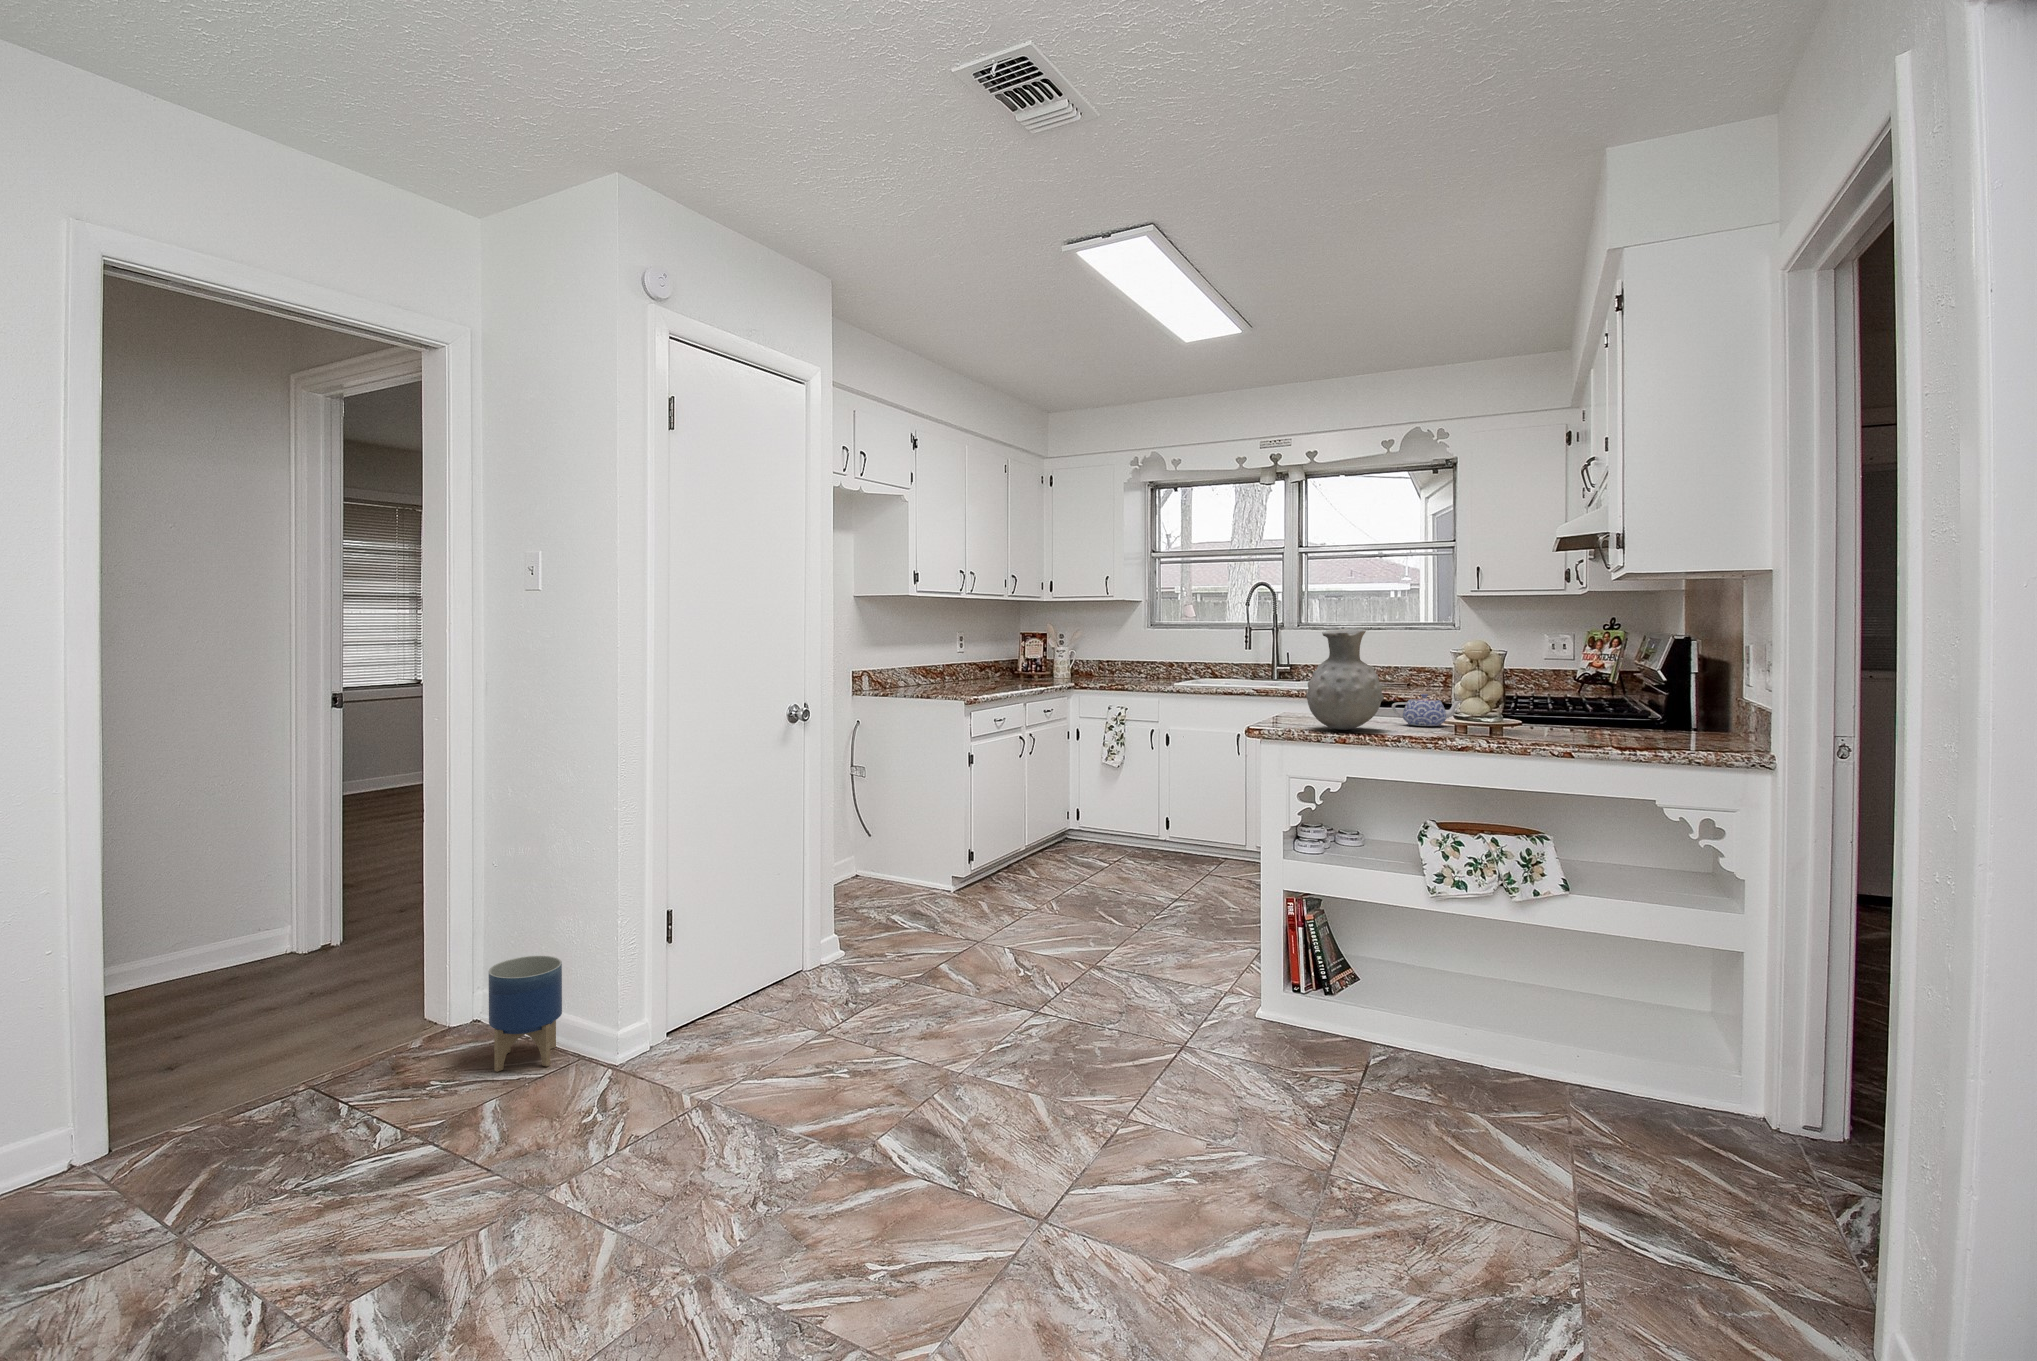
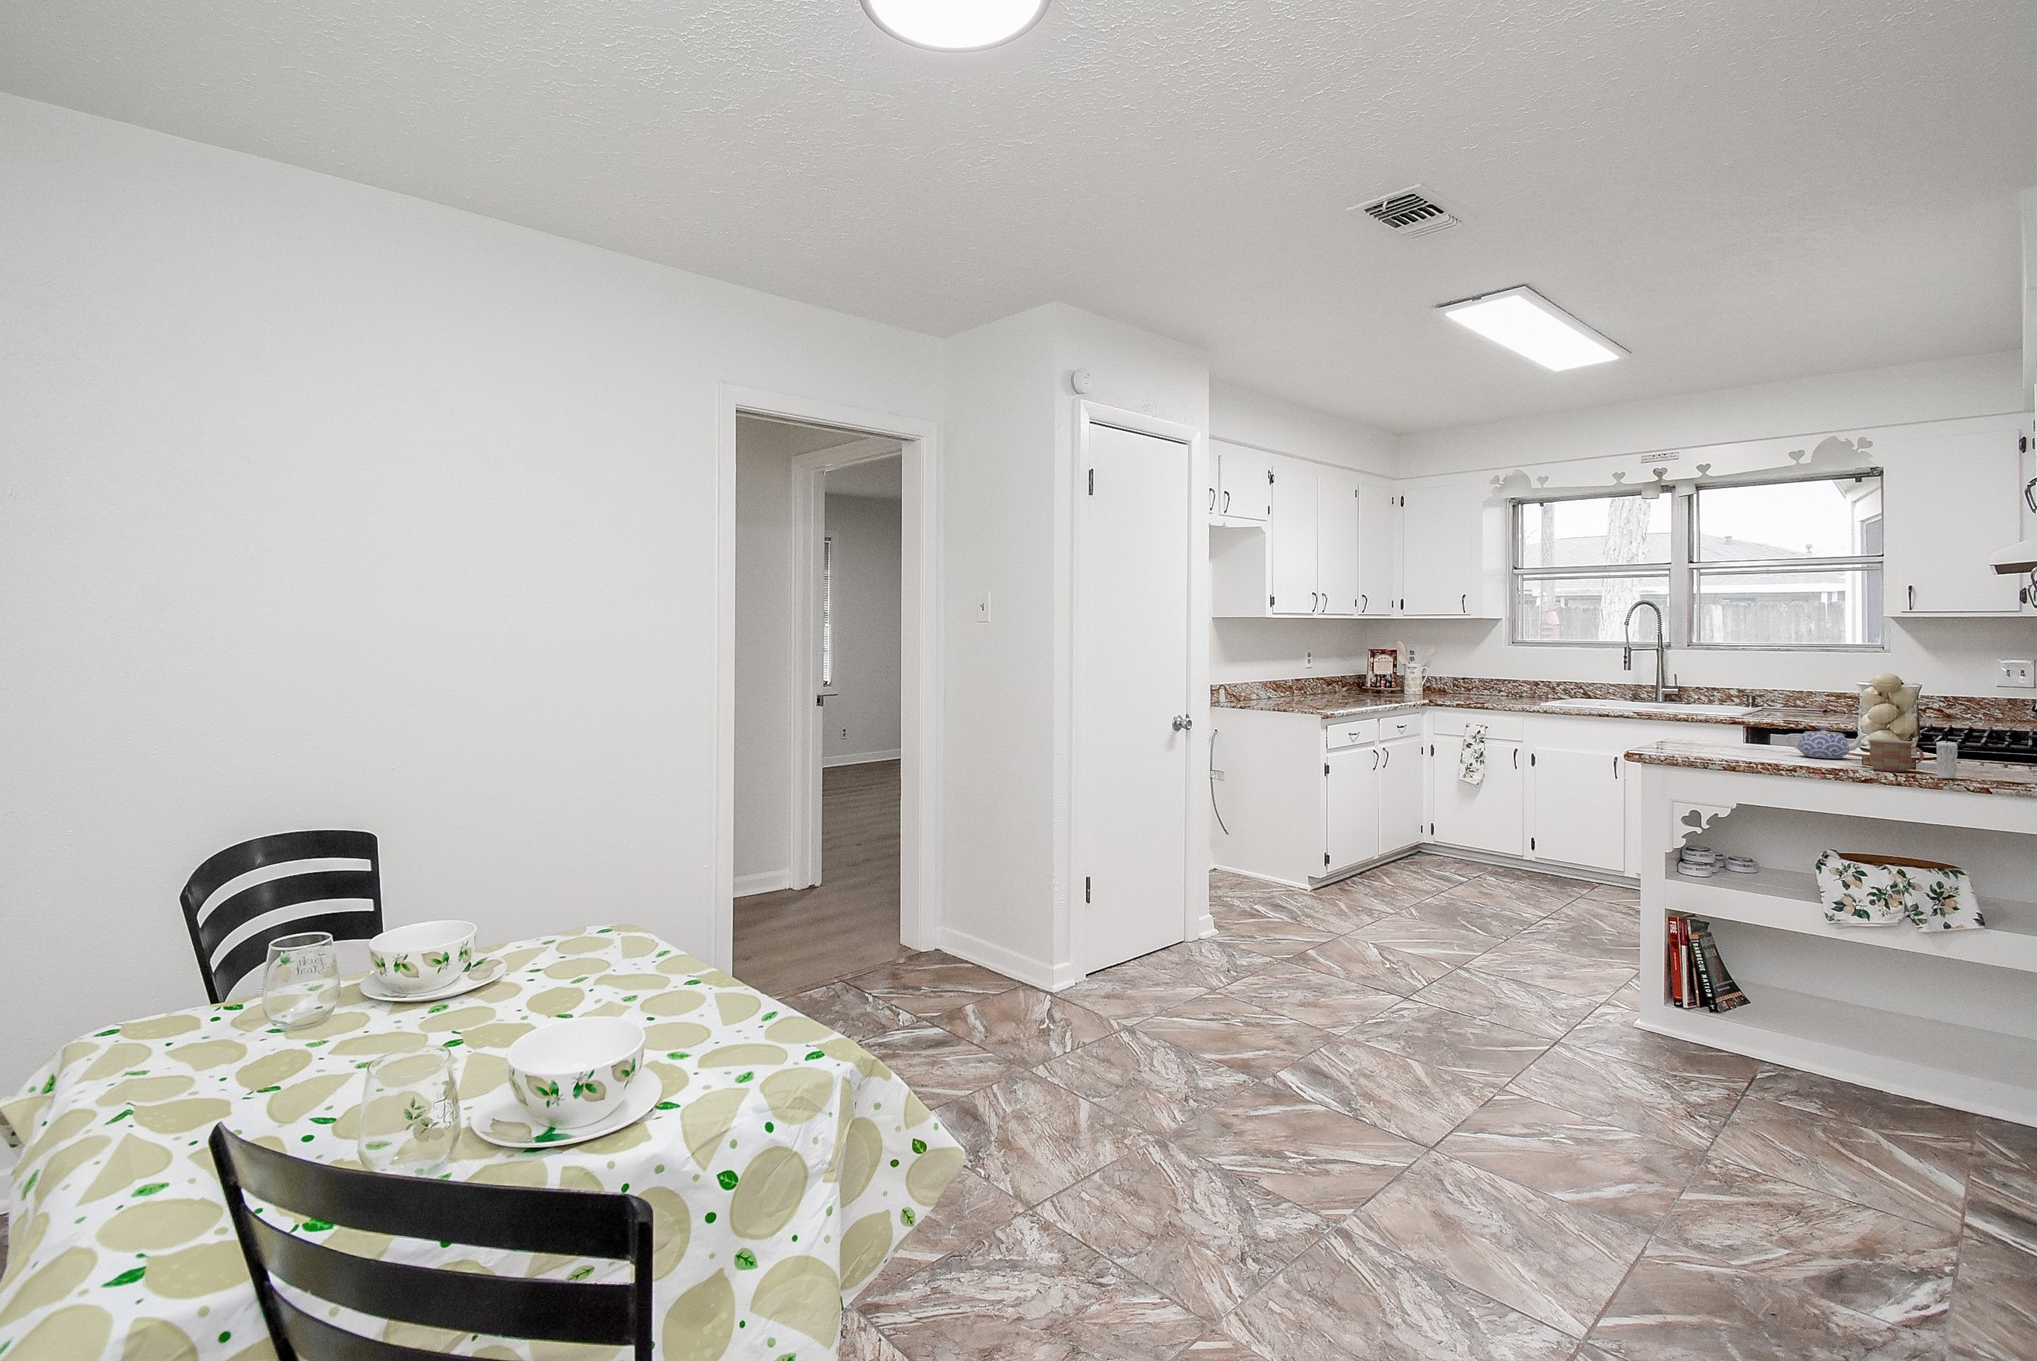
vase: present [1306,629,1384,730] -> none [1687,662,1774,758]
candle: none [1524,696,1543,742] -> present [1936,738,1958,778]
mug: none [1466,705,1513,737] -> present [1869,739,1924,772]
planter: present [489,956,562,1072] -> none [960,905,1011,989]

